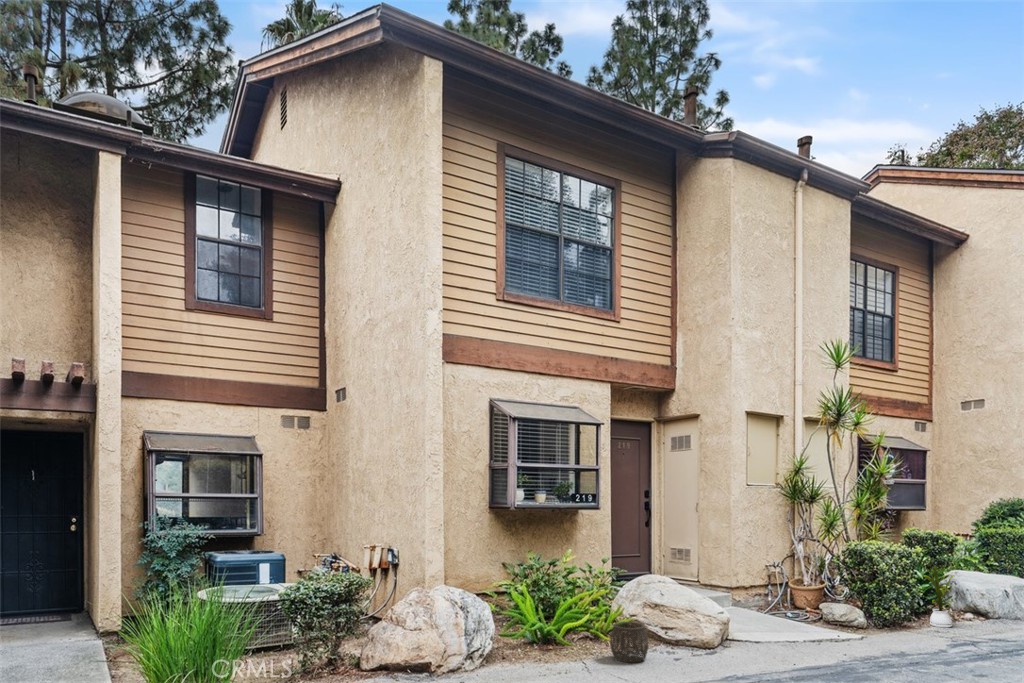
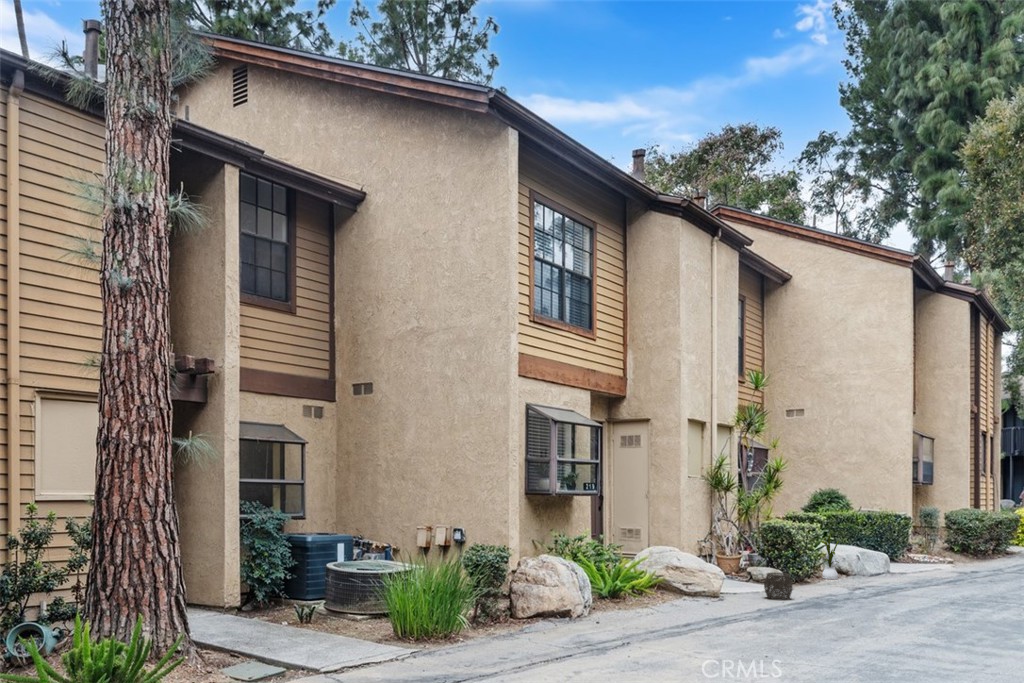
woven basket: present [610,622,648,662] -> present [764,573,792,599]

